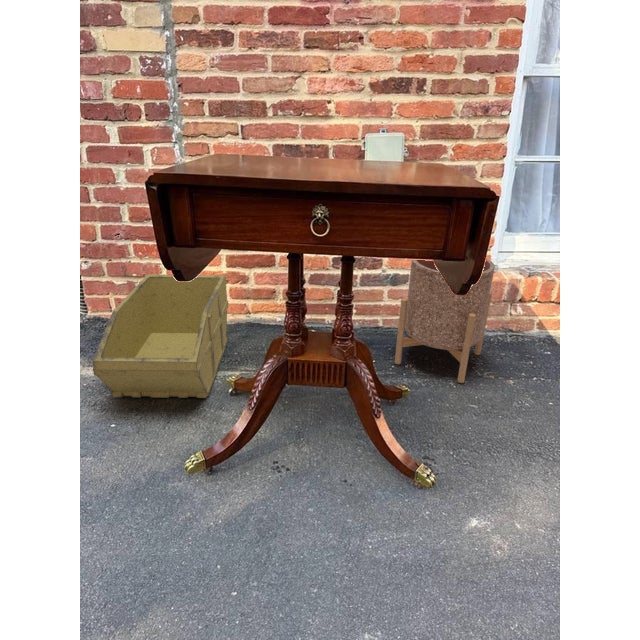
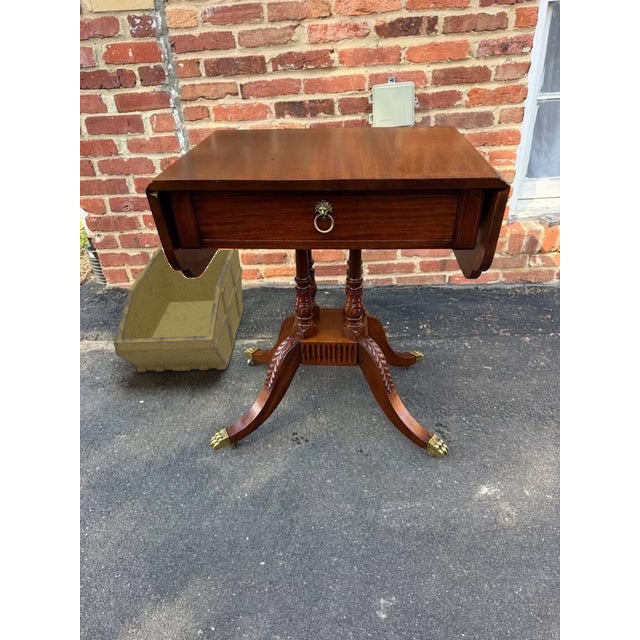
planter: present [395,259,495,383] -> none [410,205,512,343]

